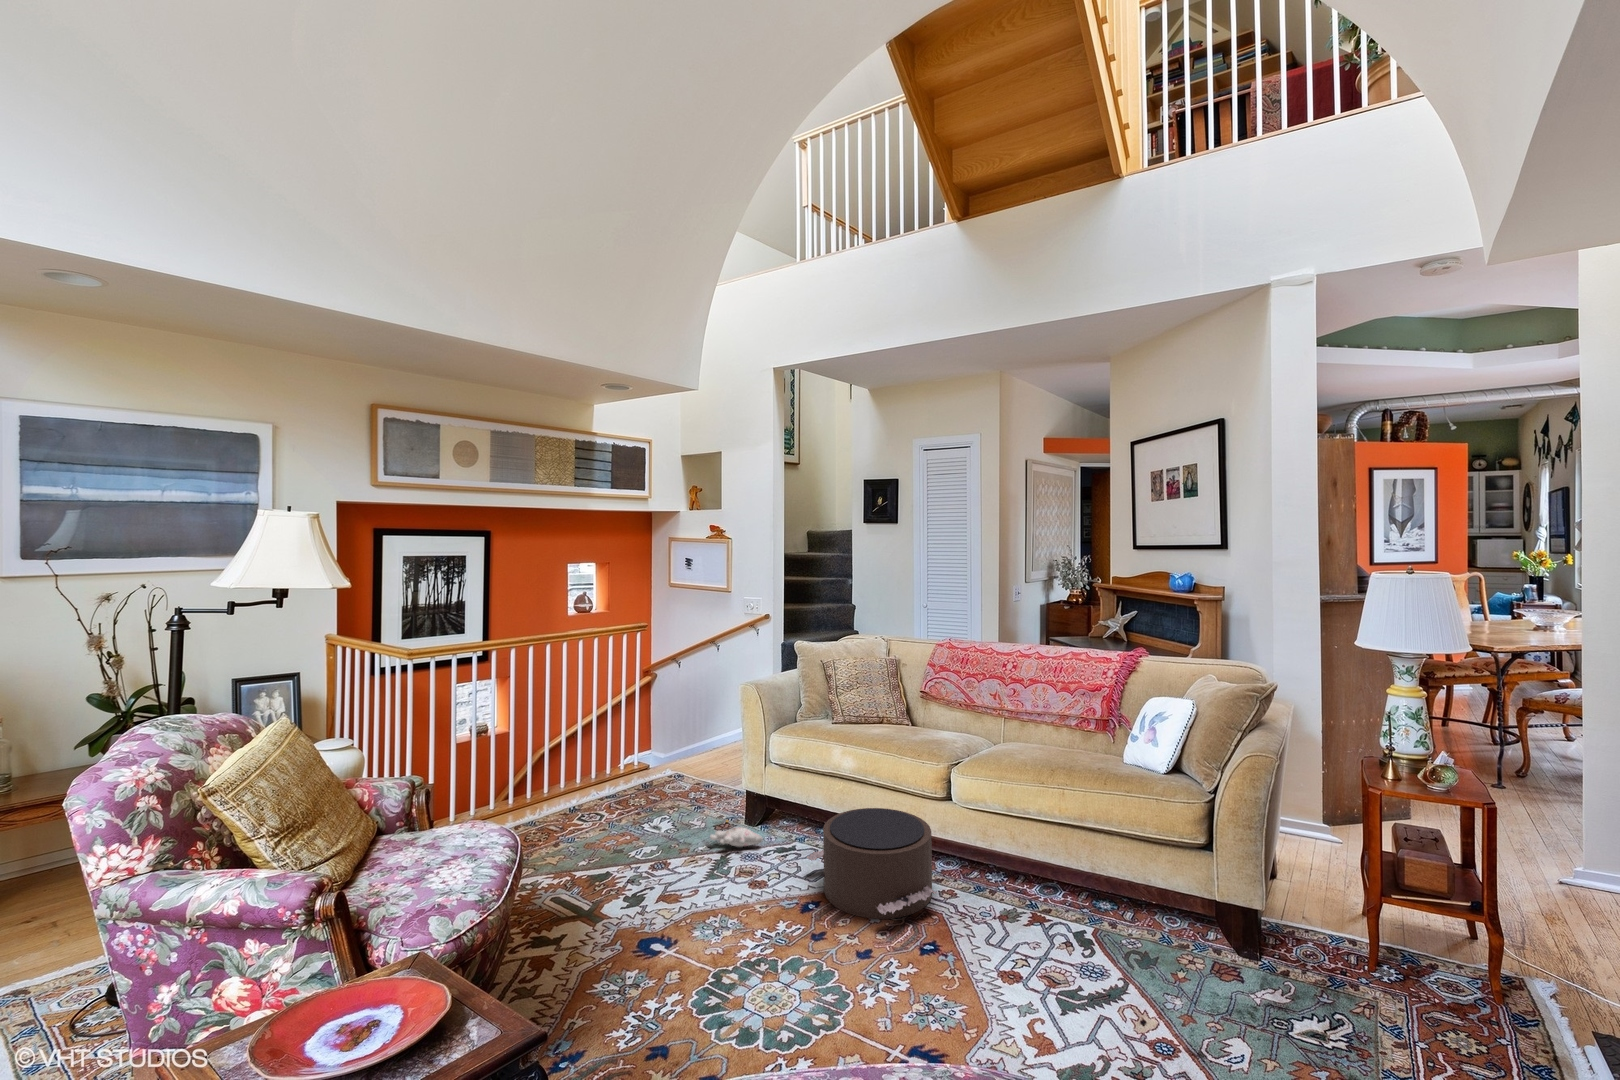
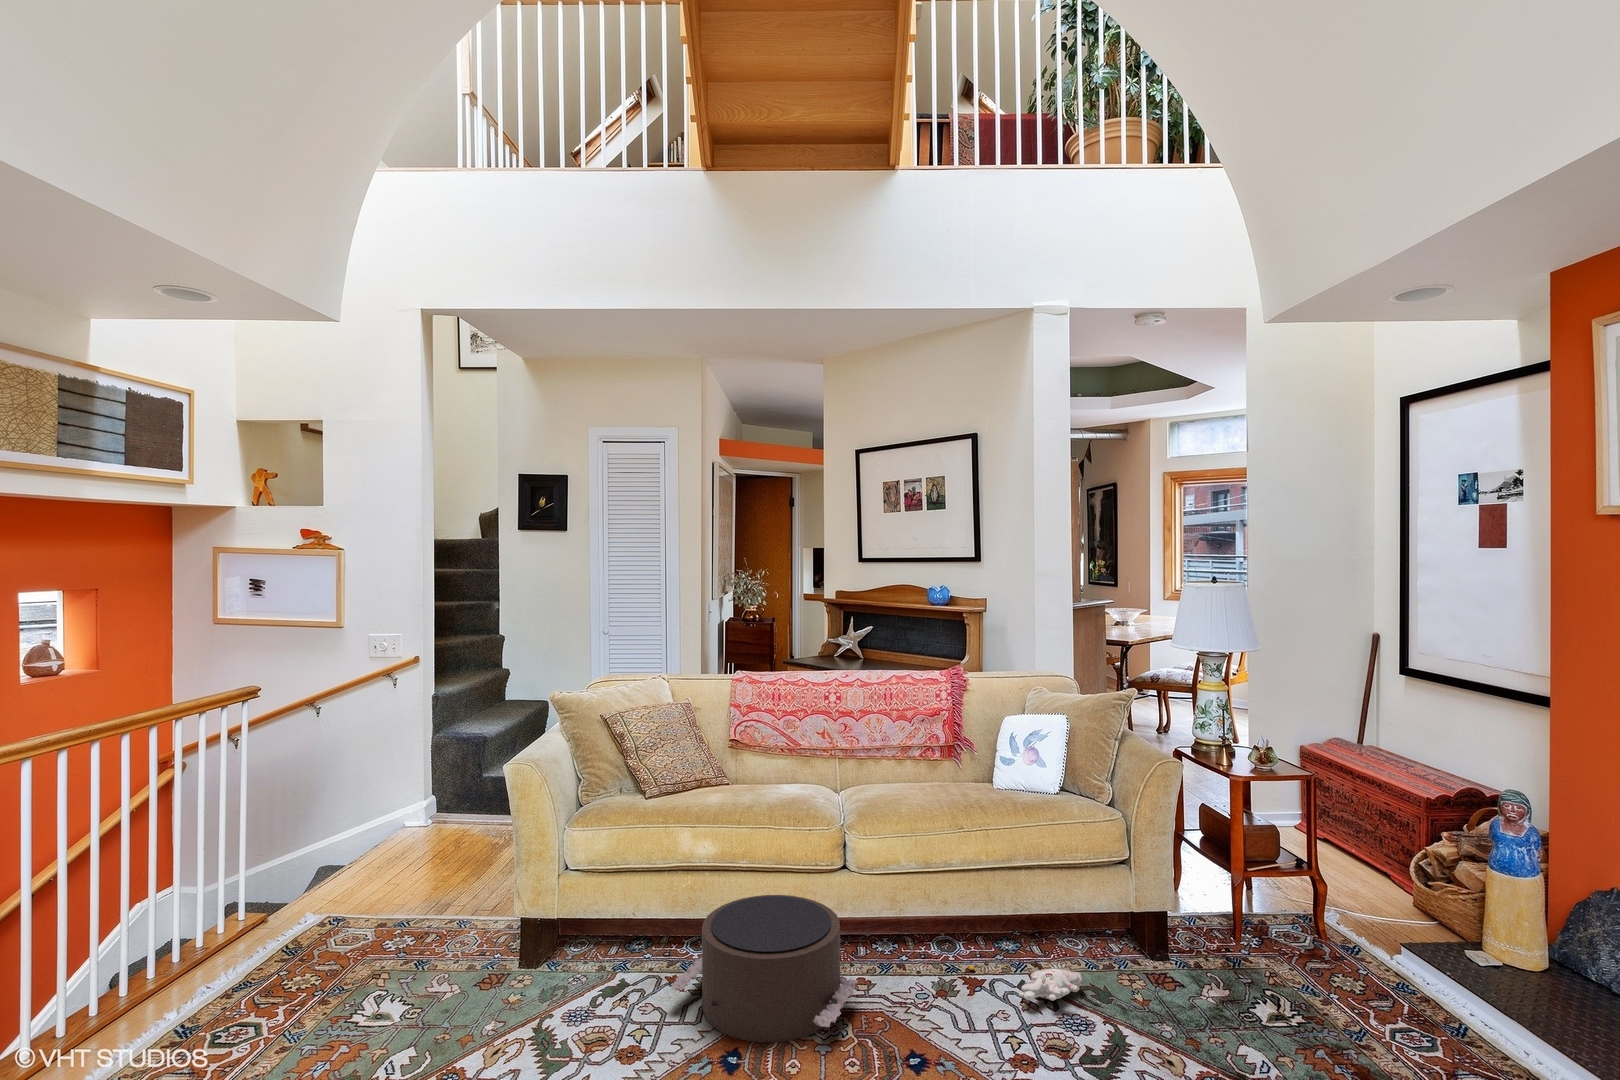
plush toy: present [710,820,762,847] -> present [969,966,1083,1001]

